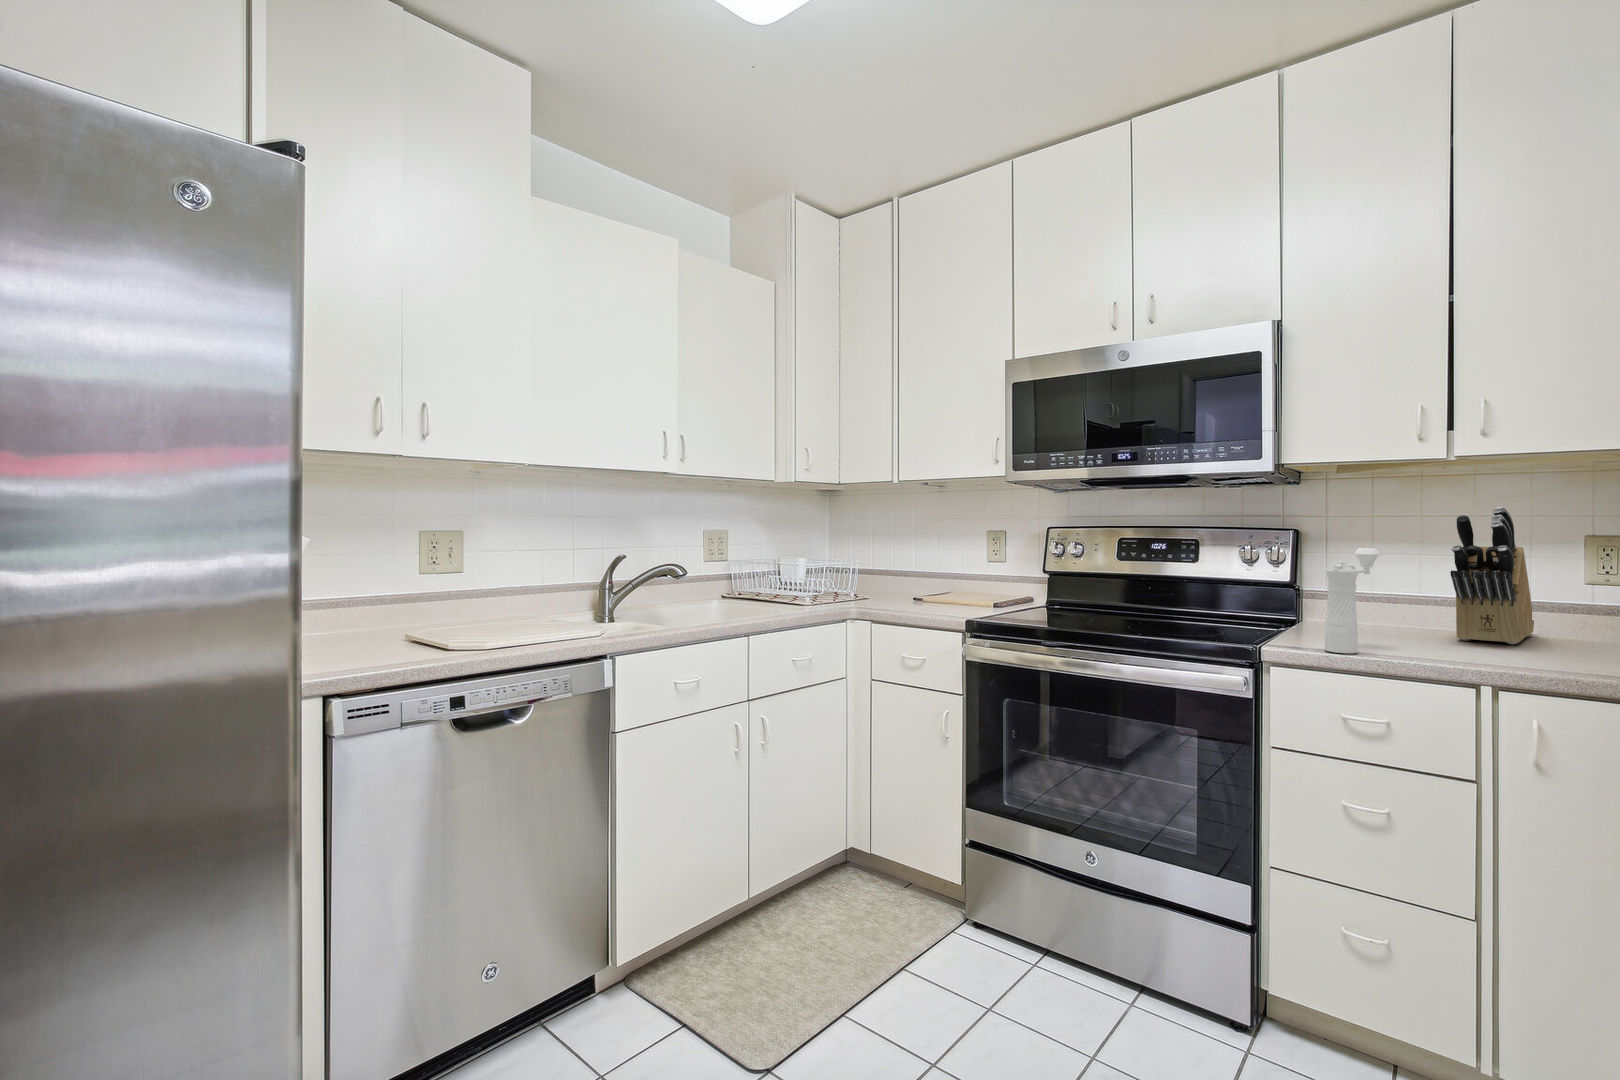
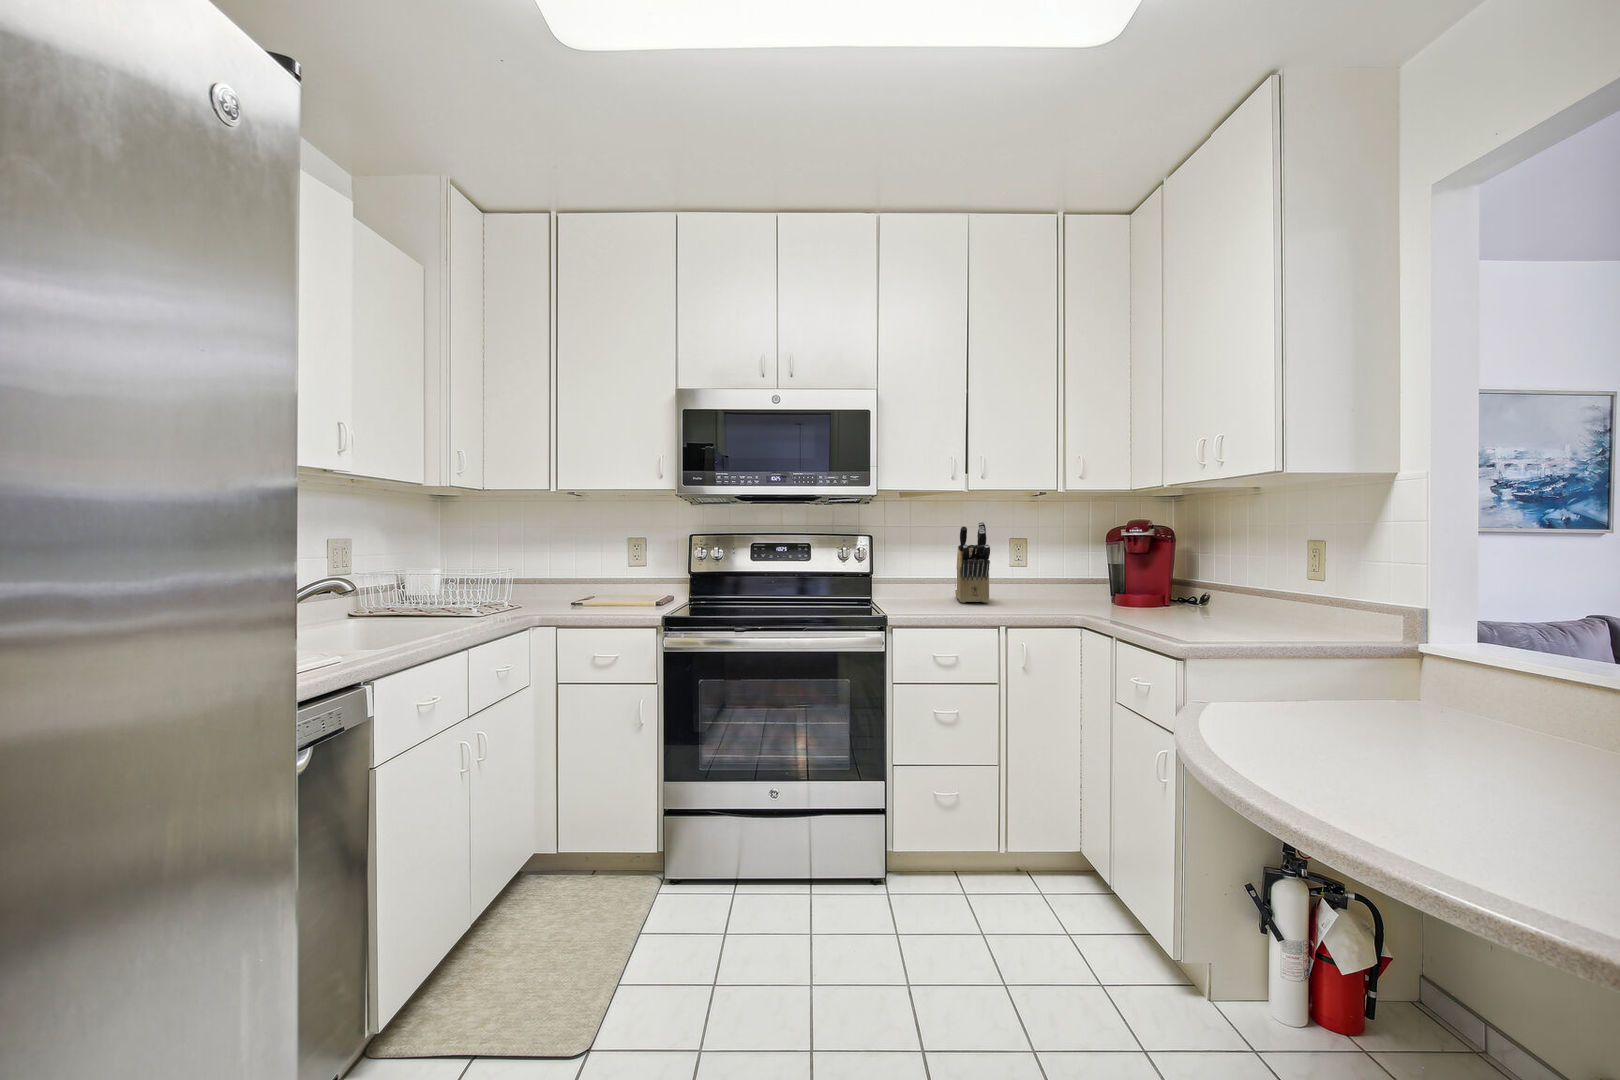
pepper mill: present [1325,548,1380,653] -> none [917,547,937,615]

